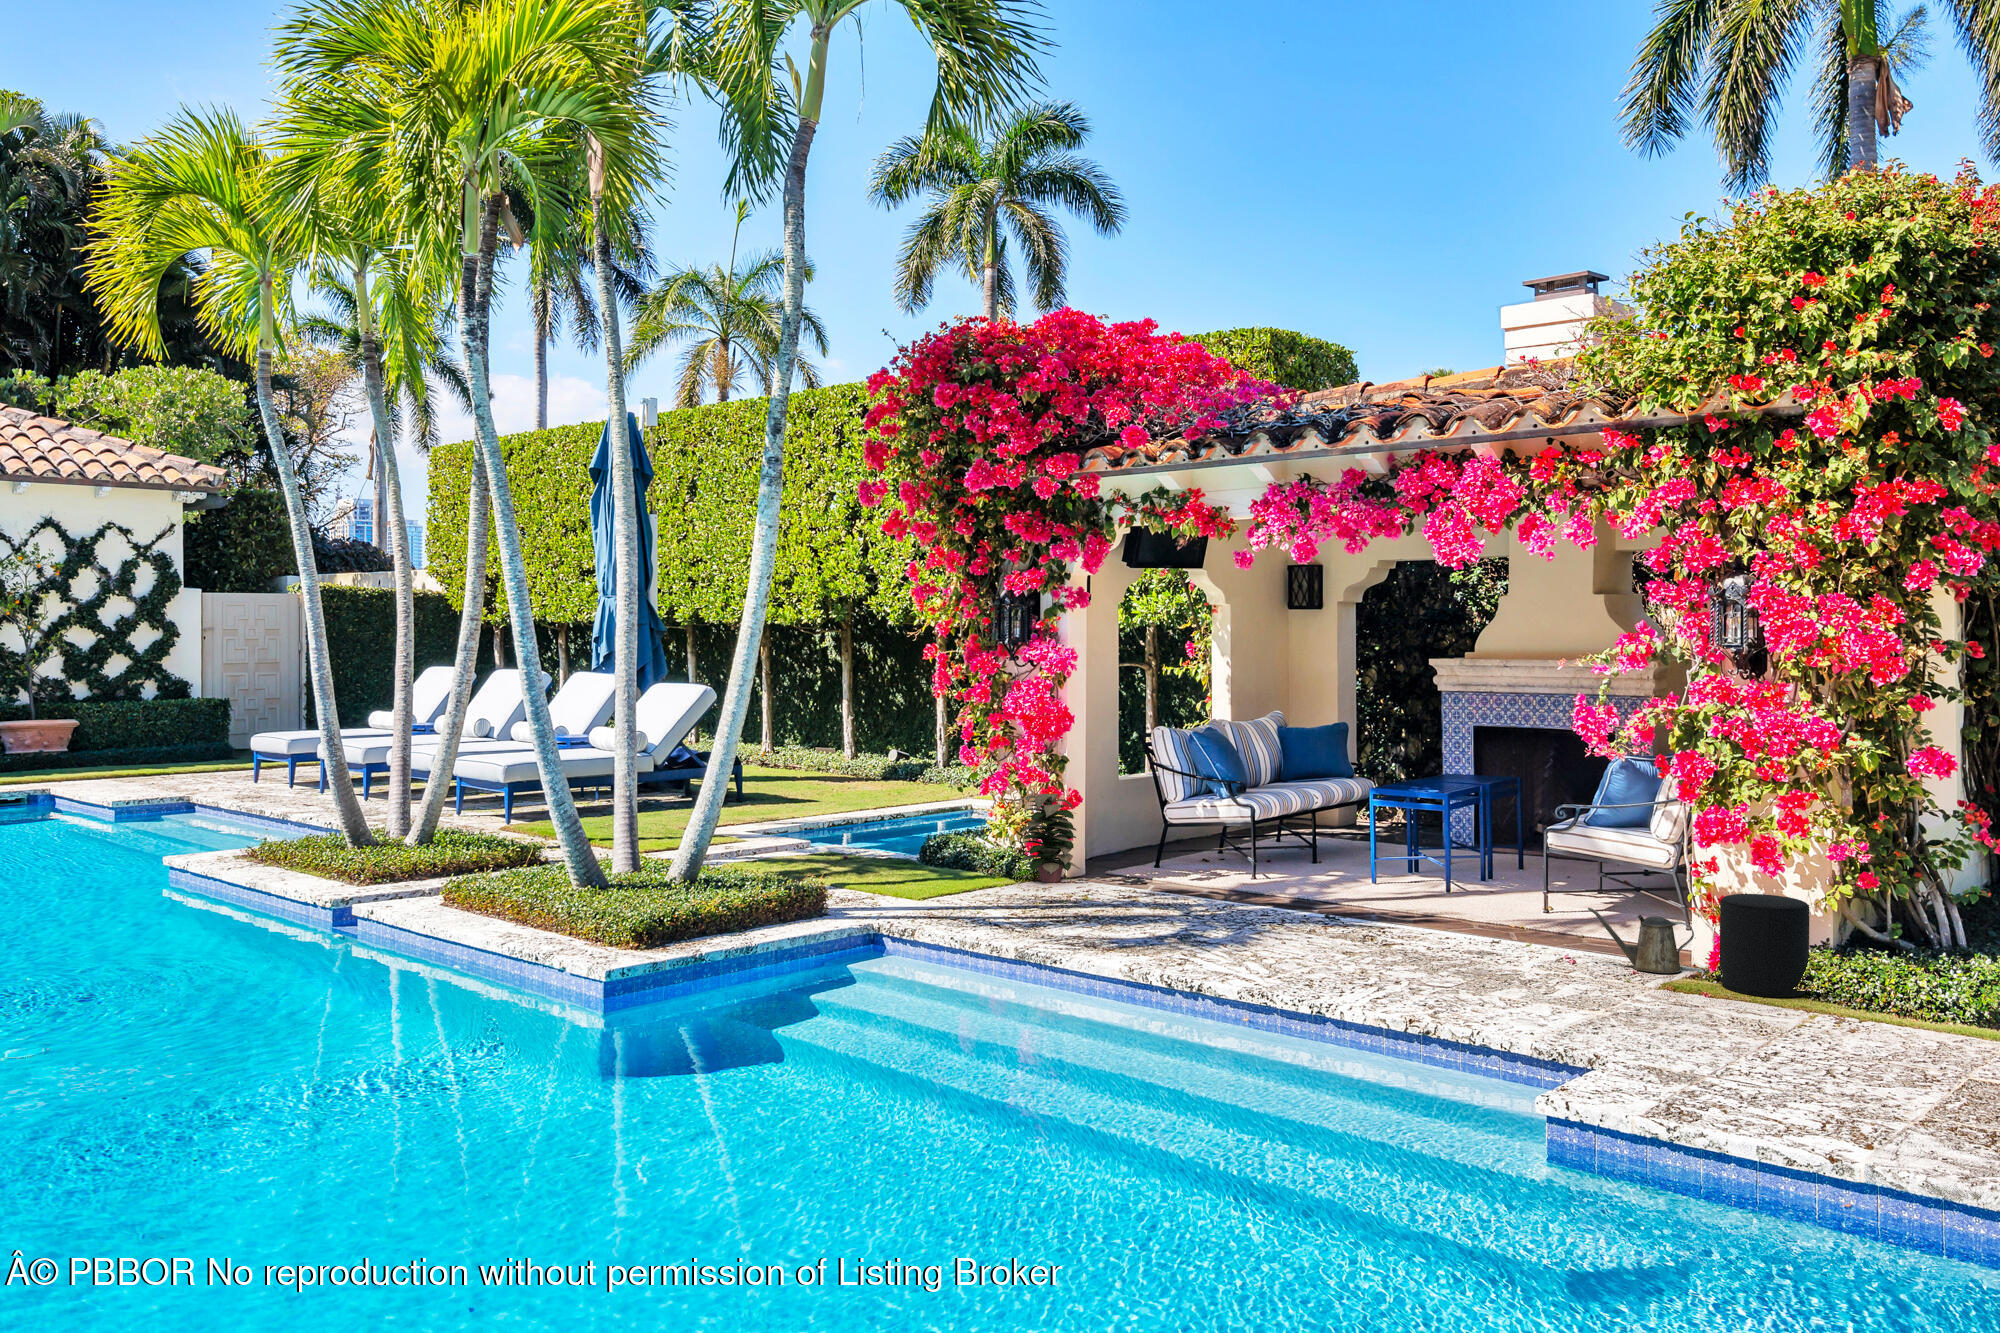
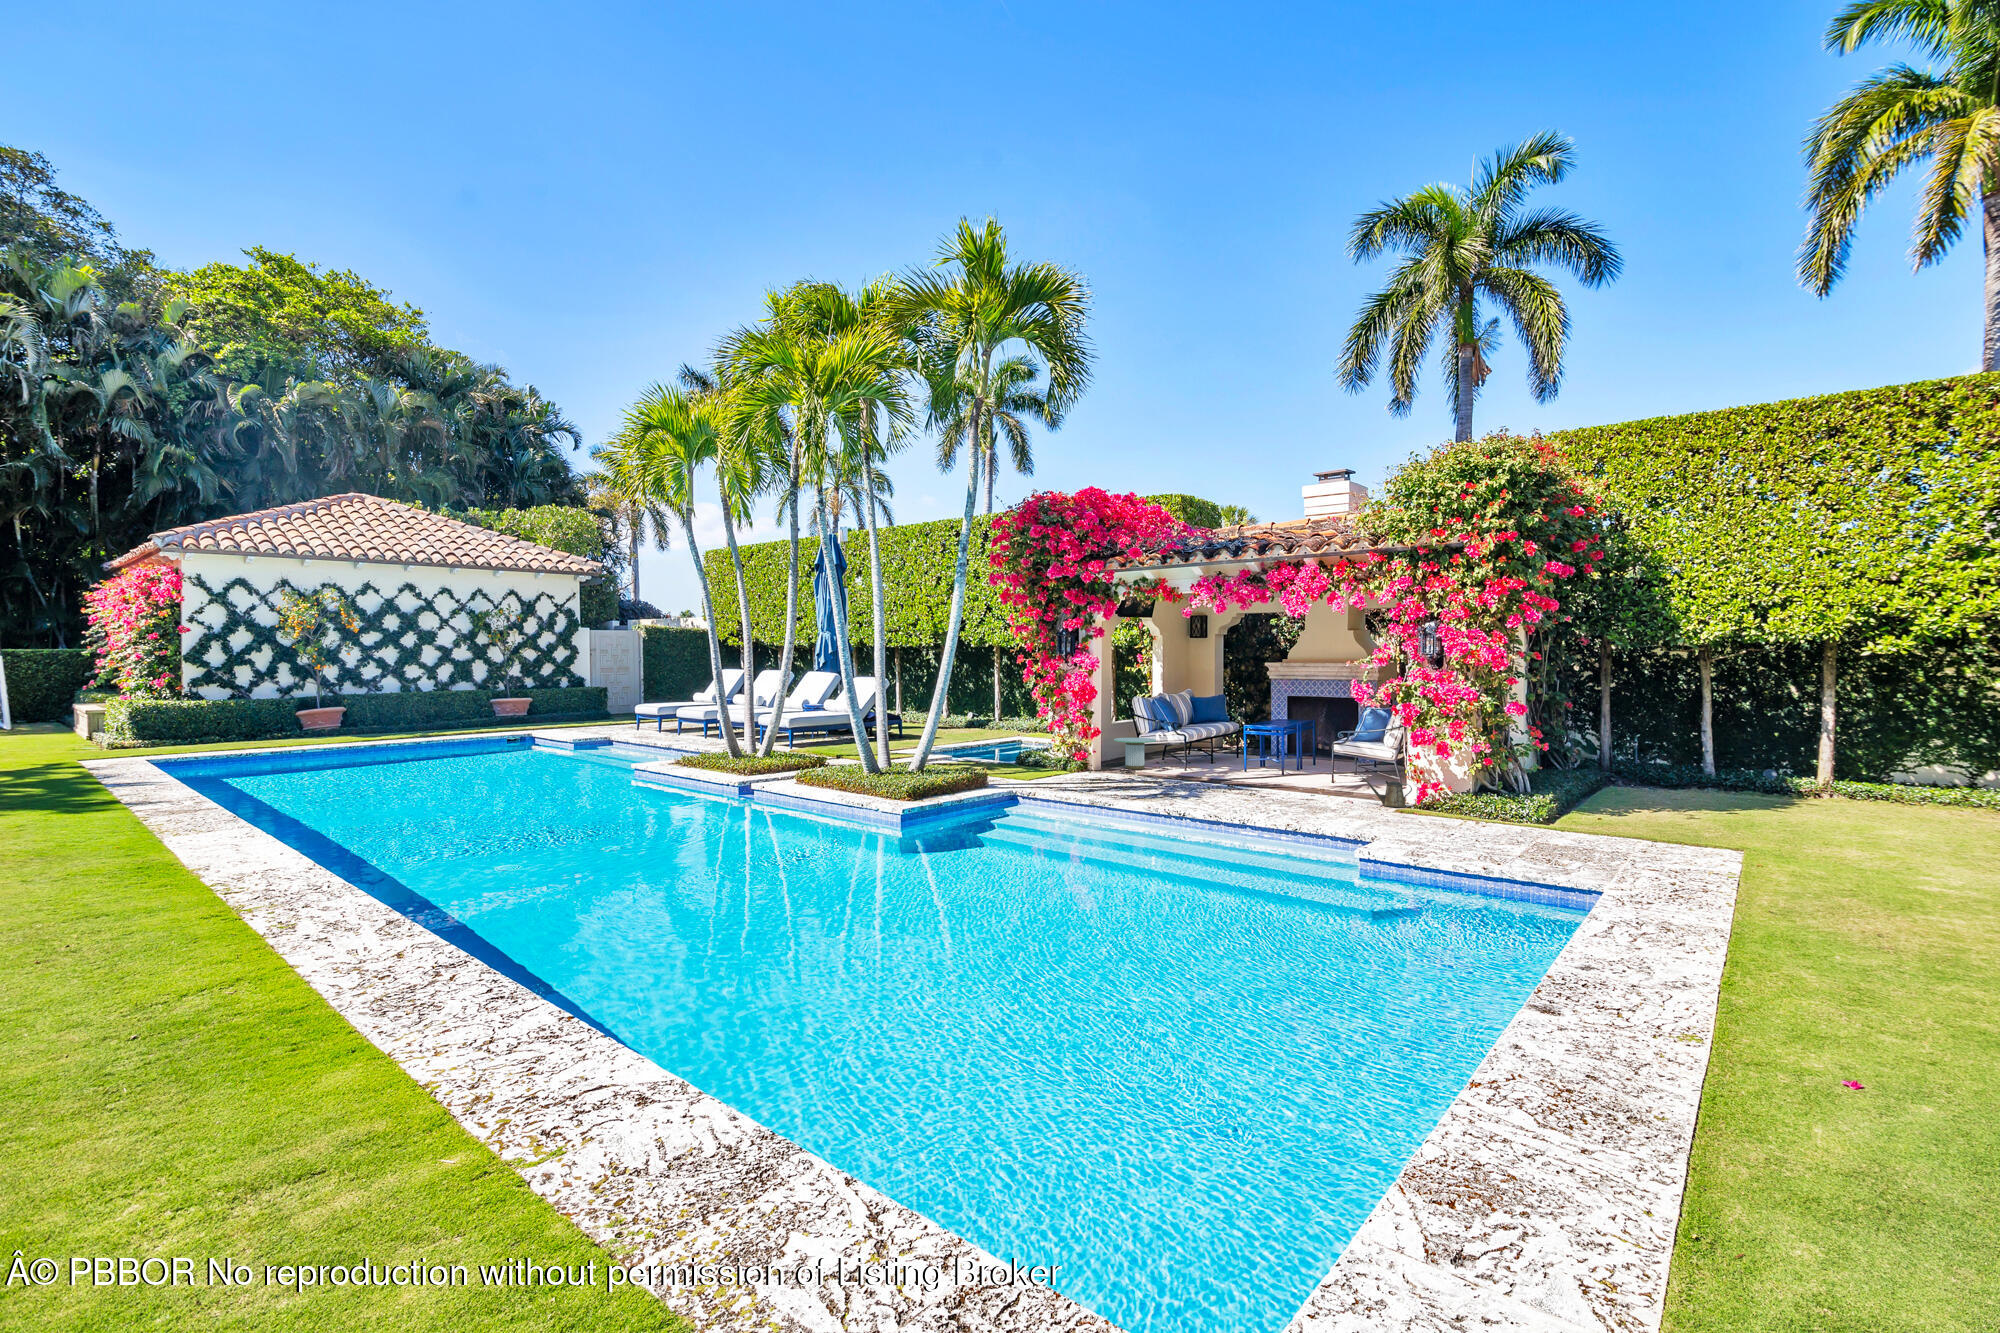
decorative plant: present [1019,794,1080,882] -> none [1071,729,1103,773]
side table: none [1109,809,1193,874] -> present [1114,738,1156,769]
stool: present [1720,894,1809,997] -> none [1425,770,1466,816]

